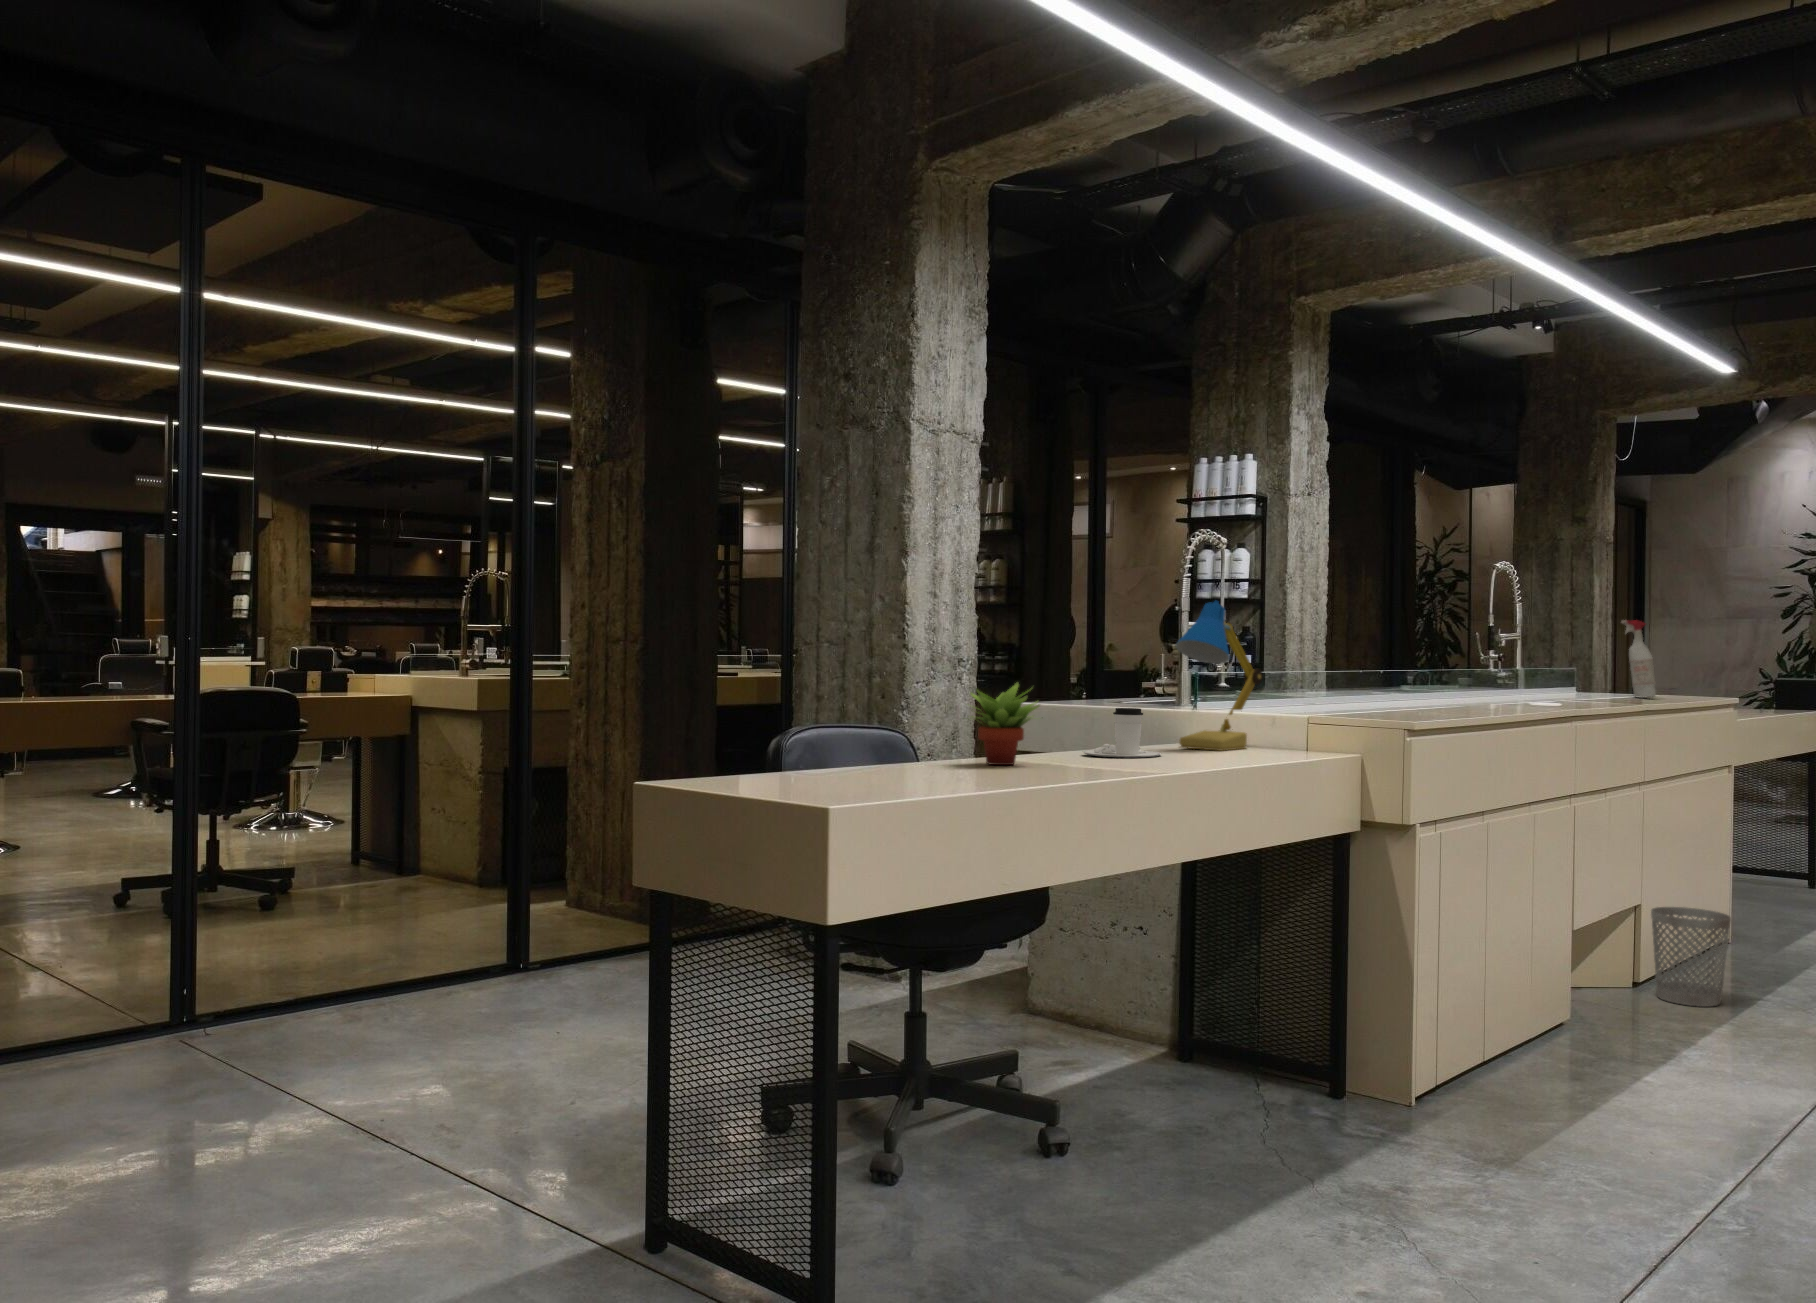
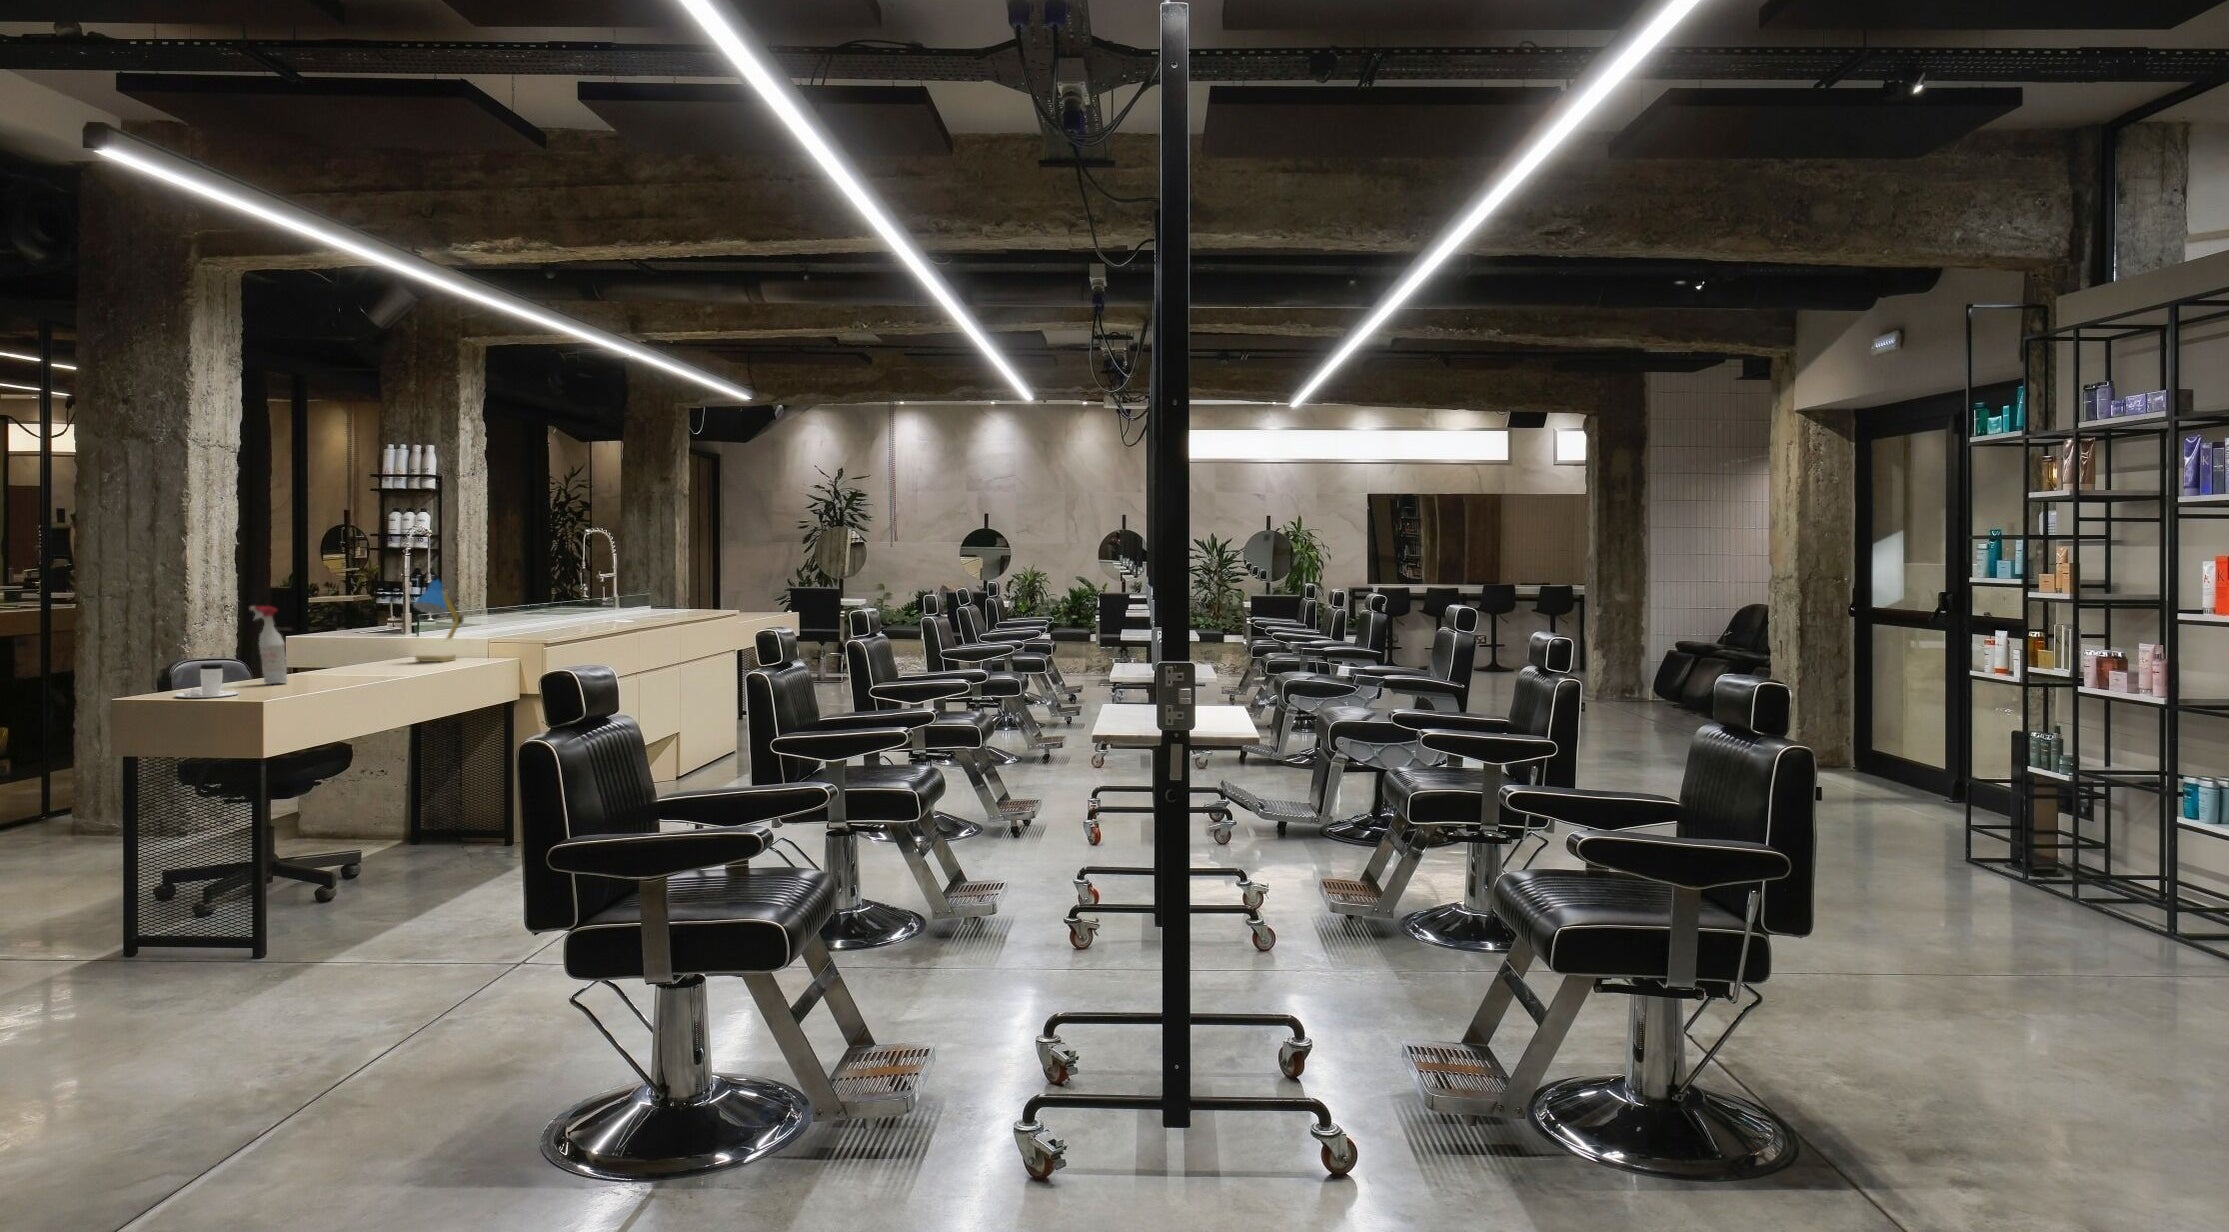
spray bottle: present [1622,620,1656,698] -> present [250,606,287,684]
succulent plant: present [970,682,1039,765] -> none [295,632,347,678]
coffee cup: present [1082,708,1162,758] -> present [174,664,239,698]
wastebasket: present [1651,907,1731,1007] -> none [684,730,723,781]

